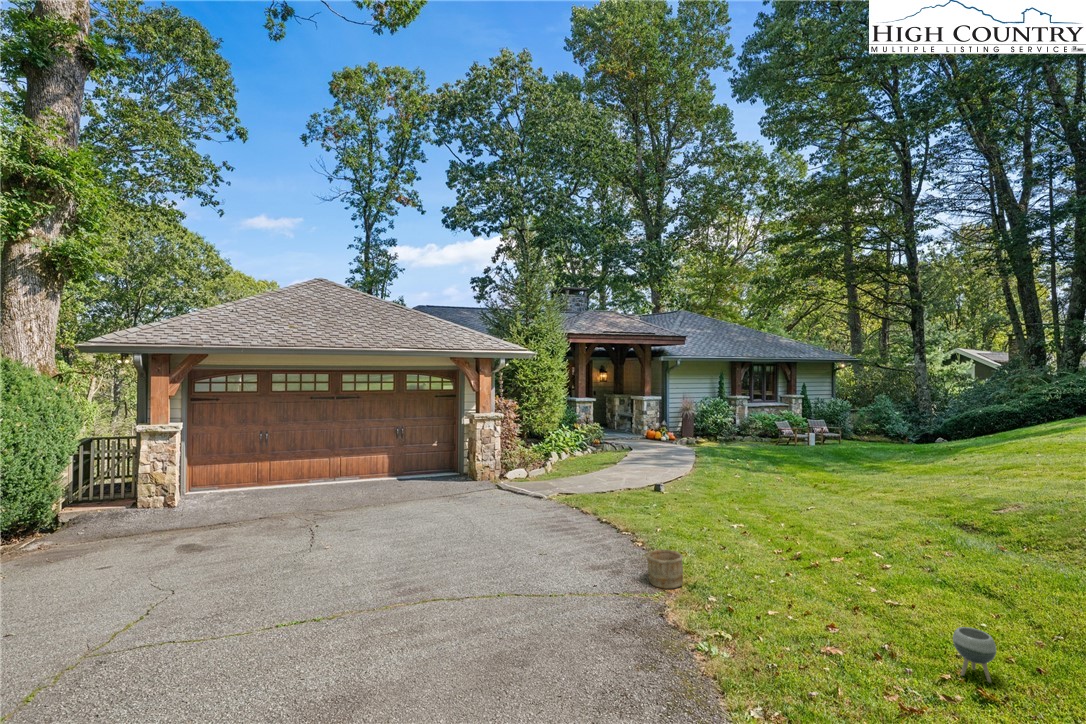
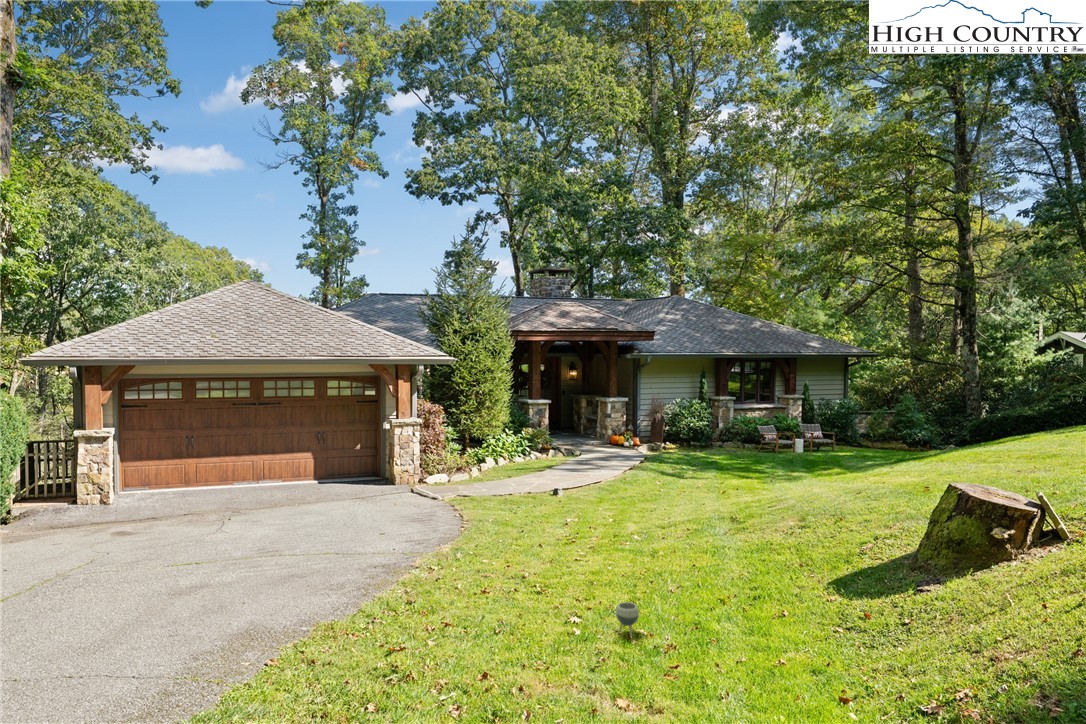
wooden bucket: present [646,550,683,589] -> none [464,549,493,578]

